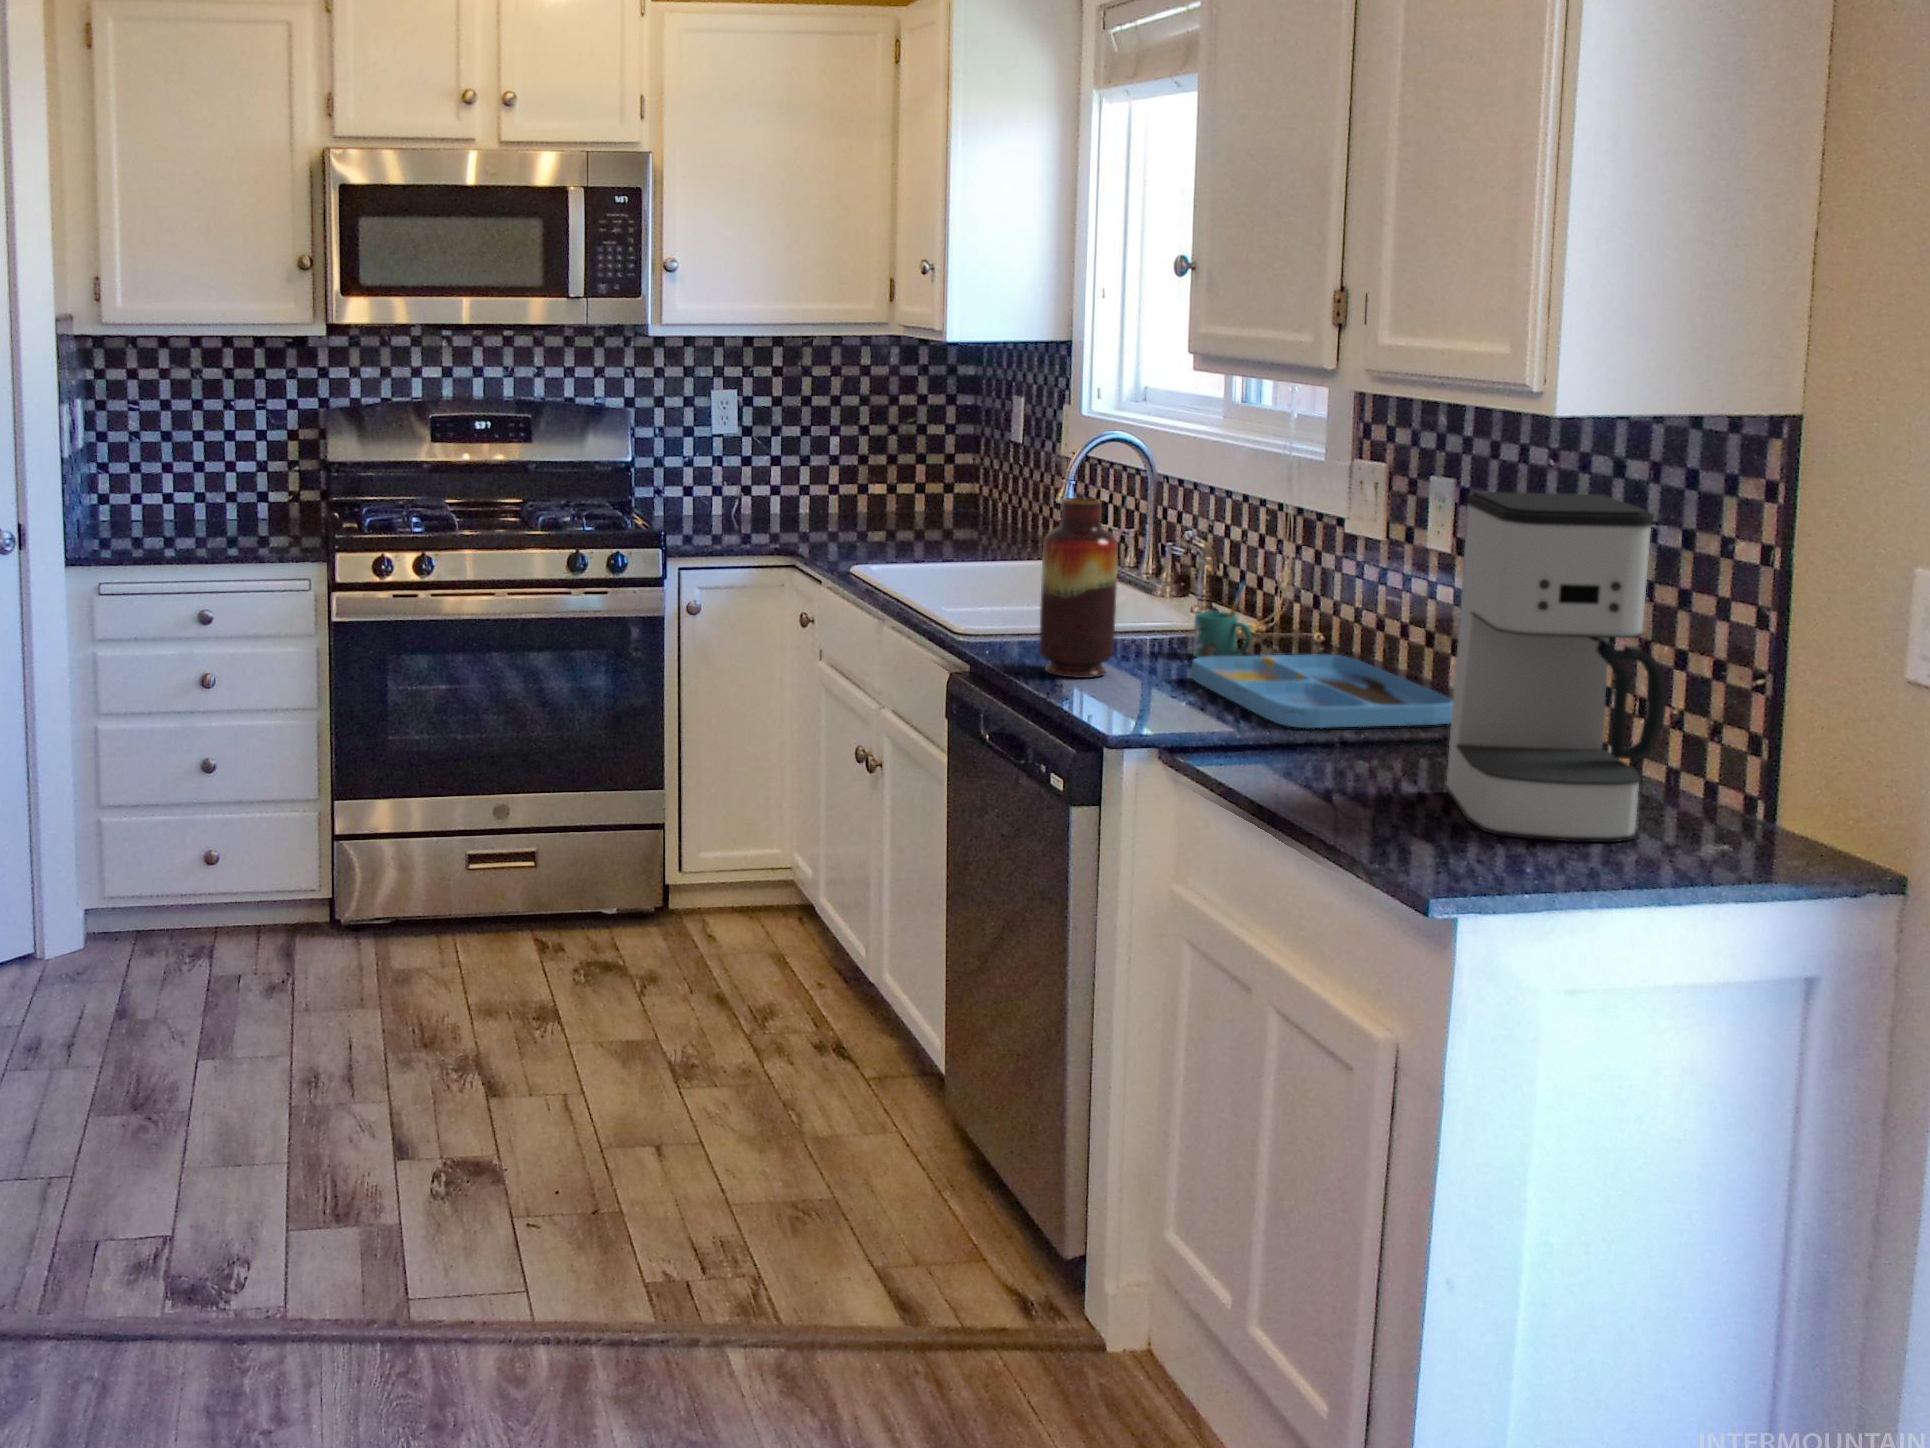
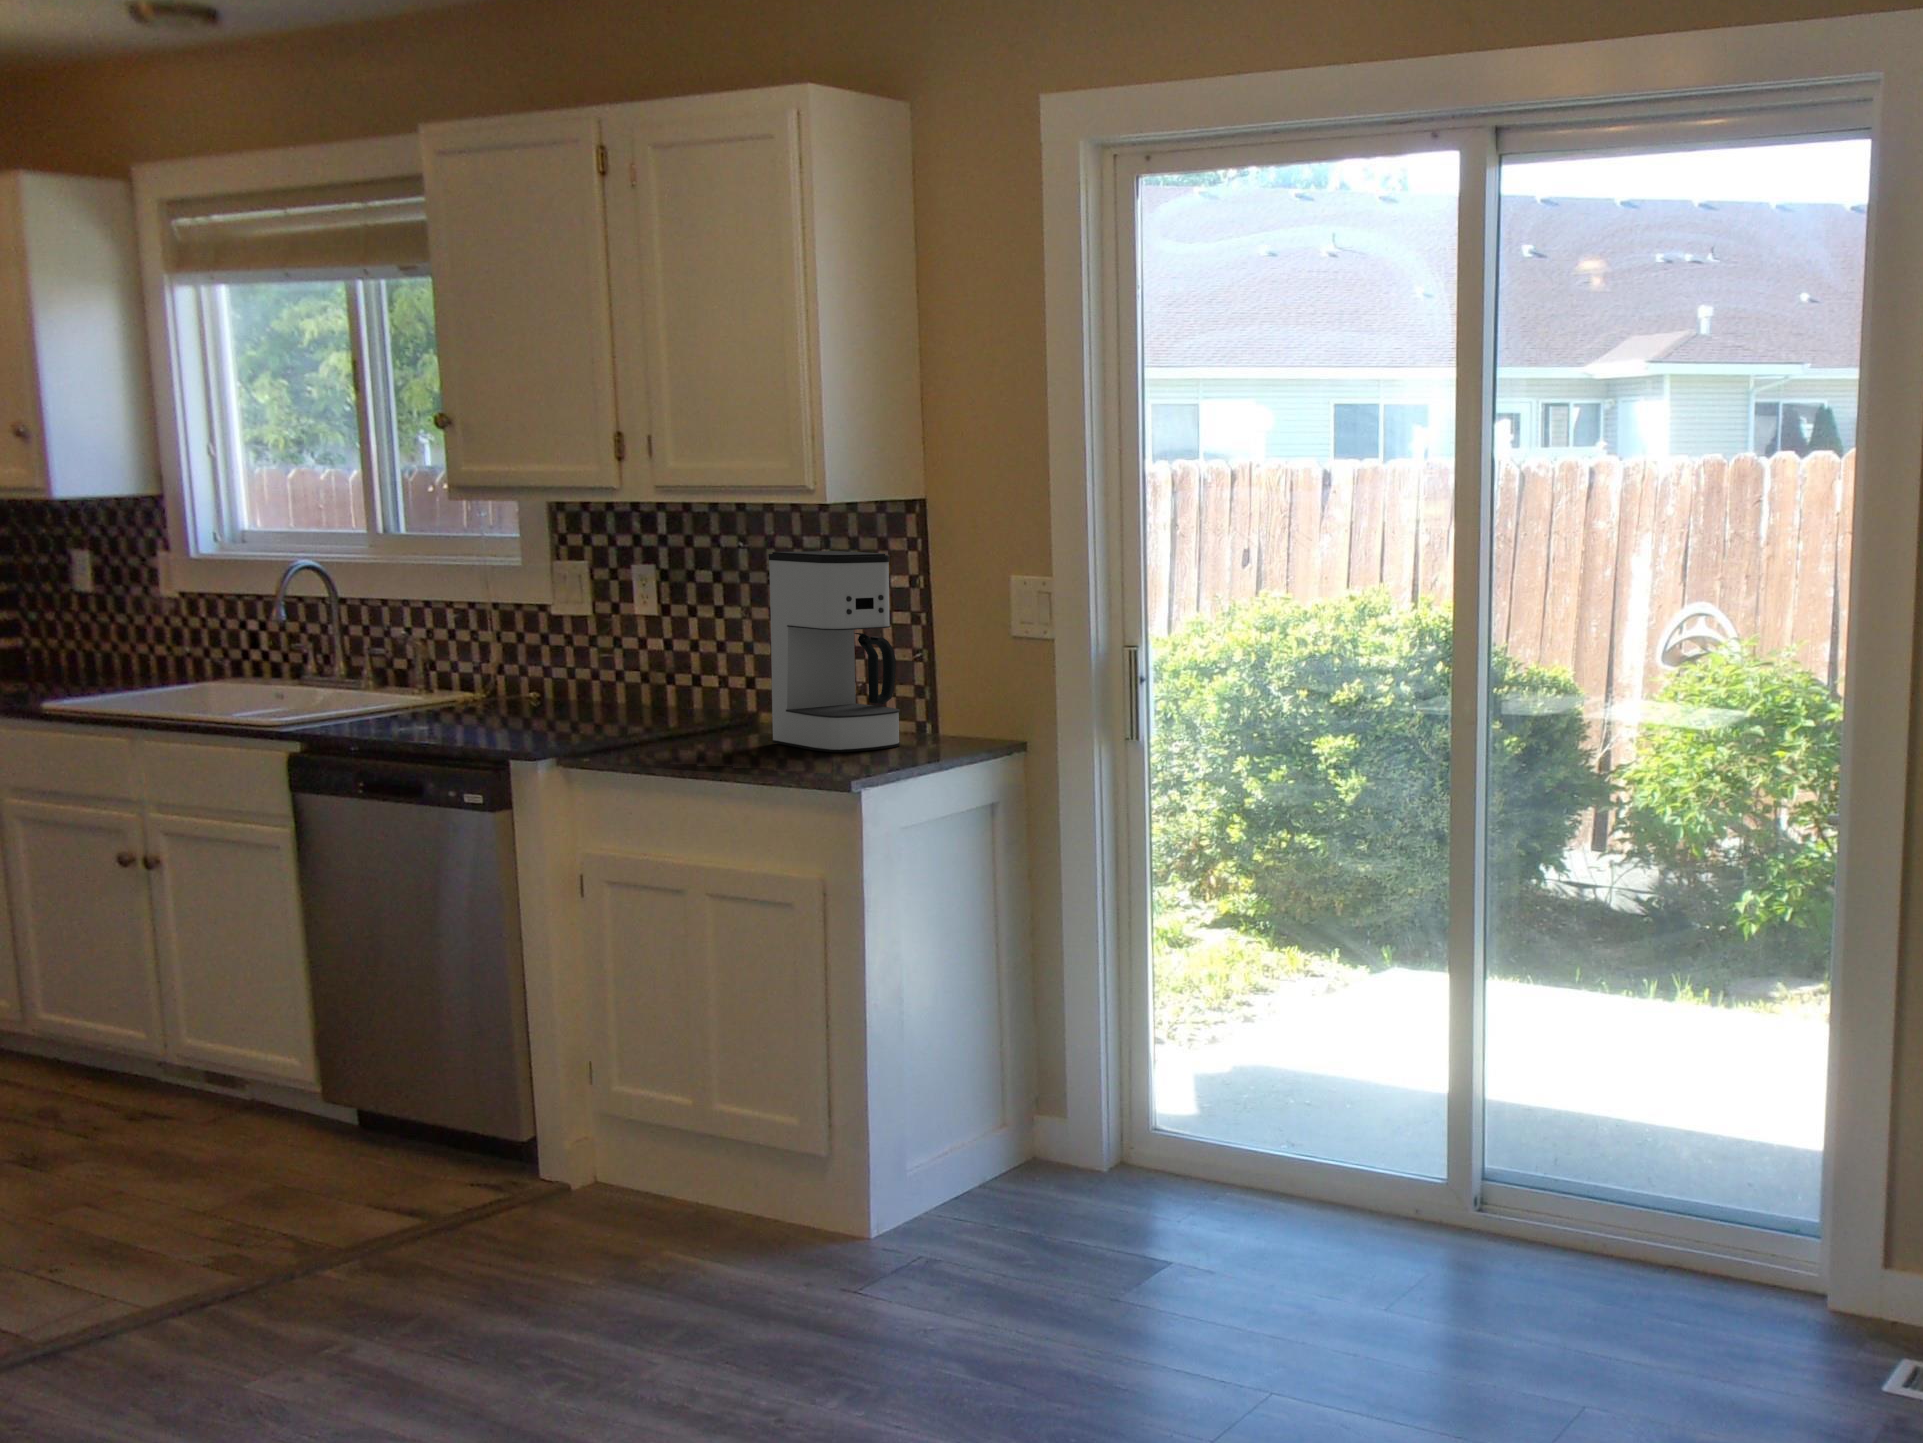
vase: present [1039,498,1118,678] -> none [368,593,435,732]
mug: present [1193,582,1251,658] -> none [455,655,503,716]
tray: present [1191,655,1453,728] -> none [493,698,703,733]

